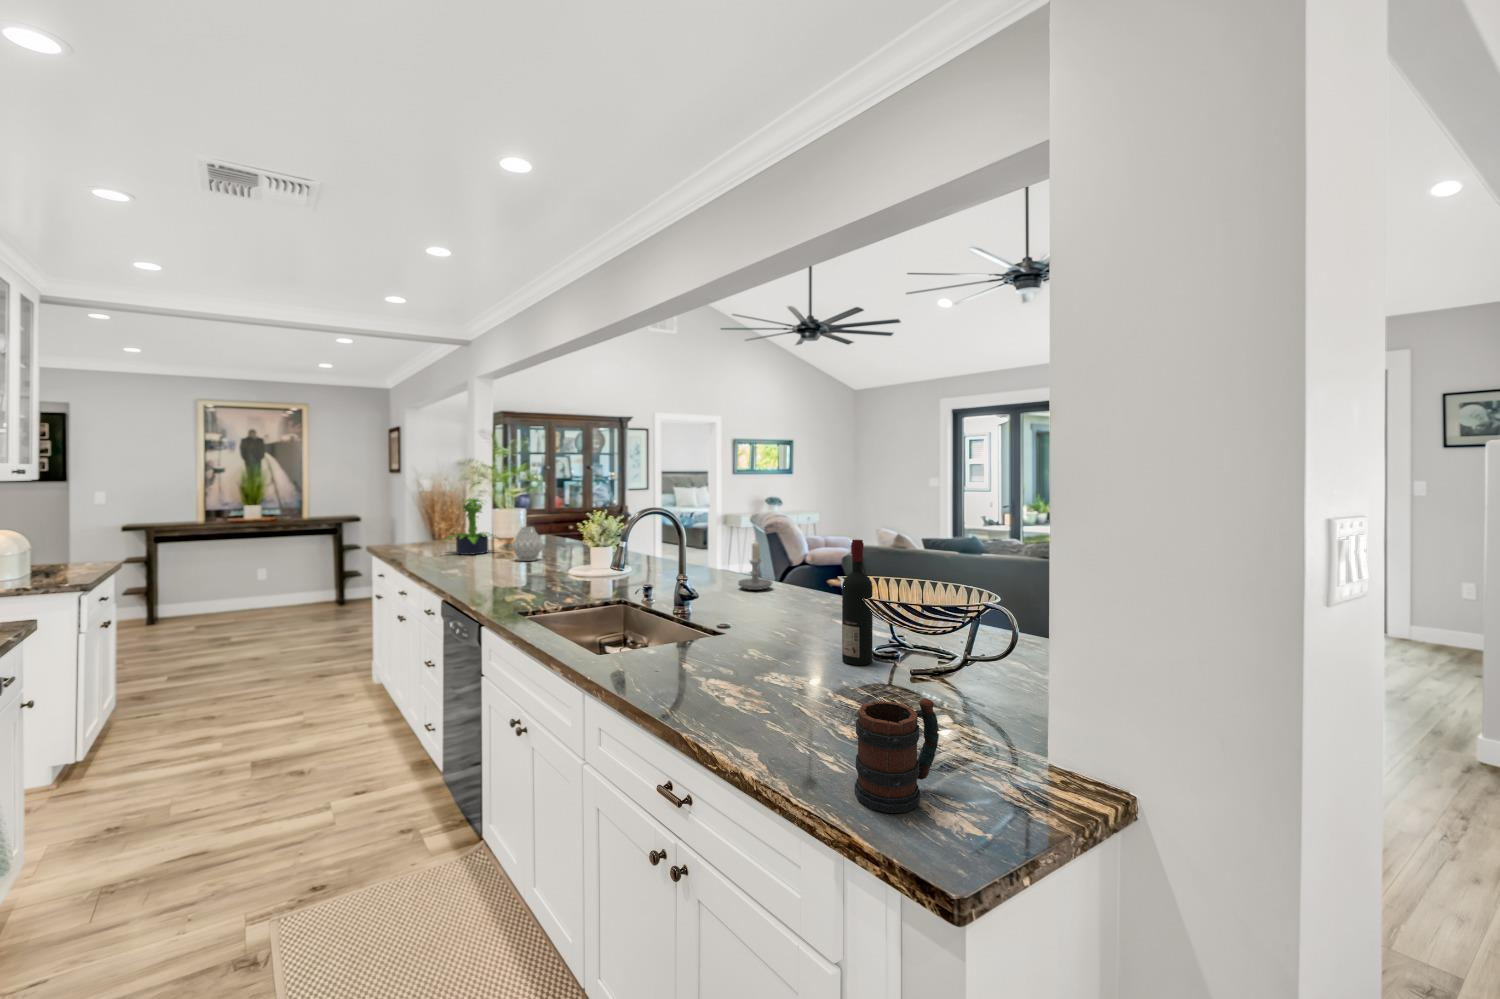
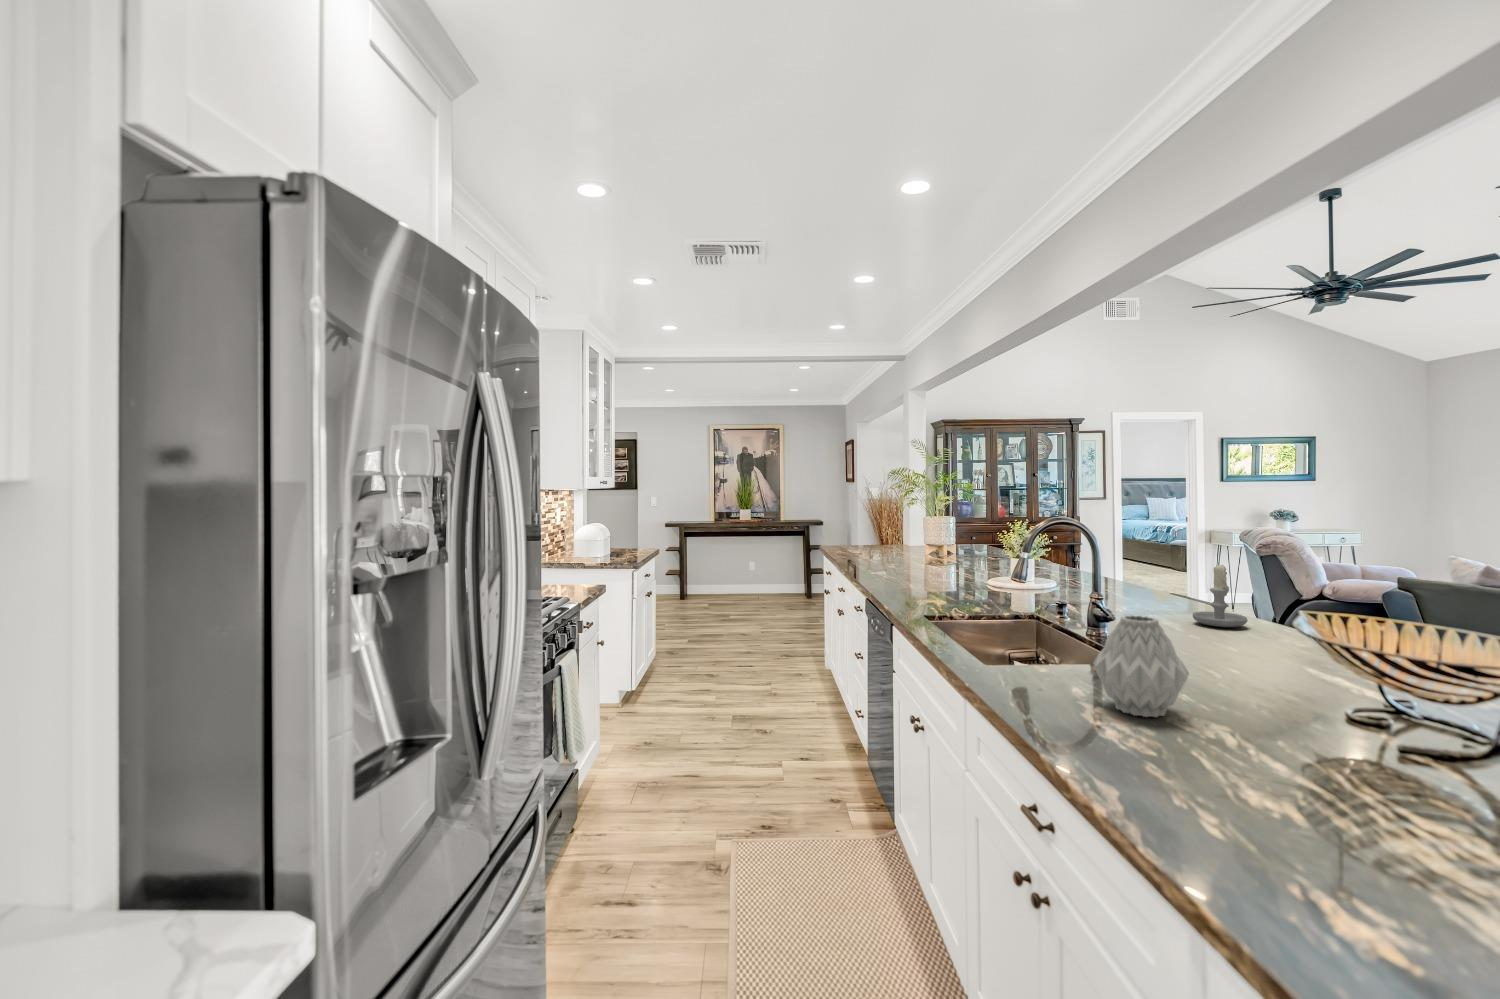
potted plant: present [444,498,499,555] -> none [875,506,927,561]
vase: present [512,527,543,561] -> present [1093,616,1189,717]
wine bottle: present [842,540,873,665] -> none [1306,565,1362,738]
mug: present [855,699,939,813] -> none [1223,753,1364,893]

